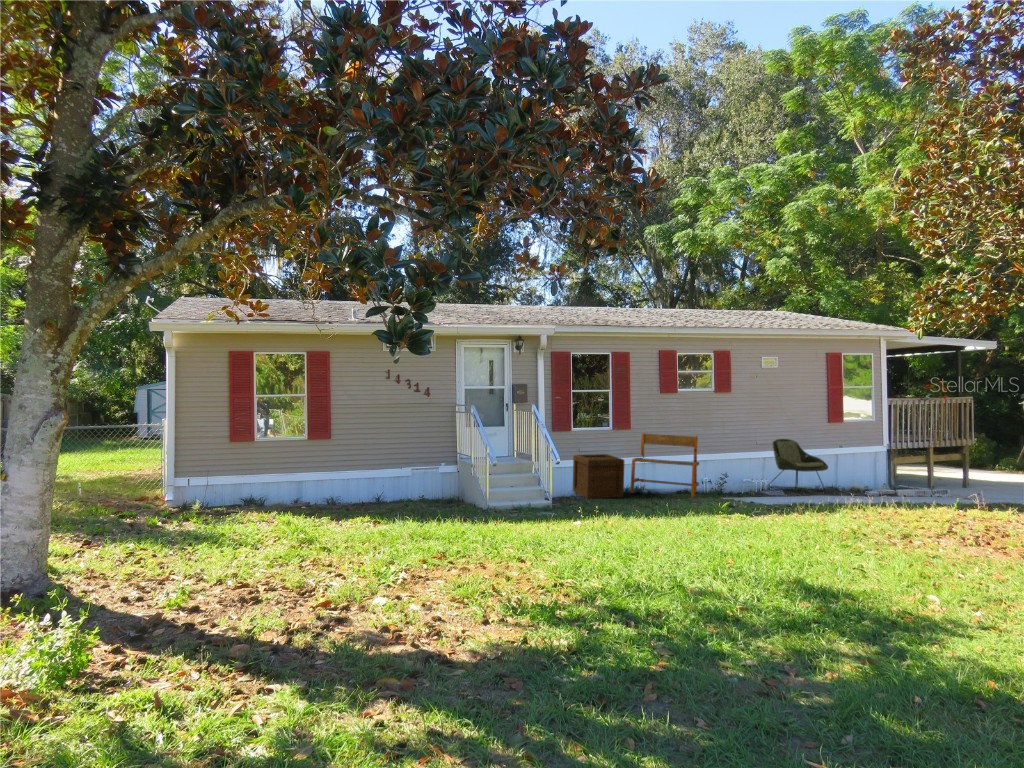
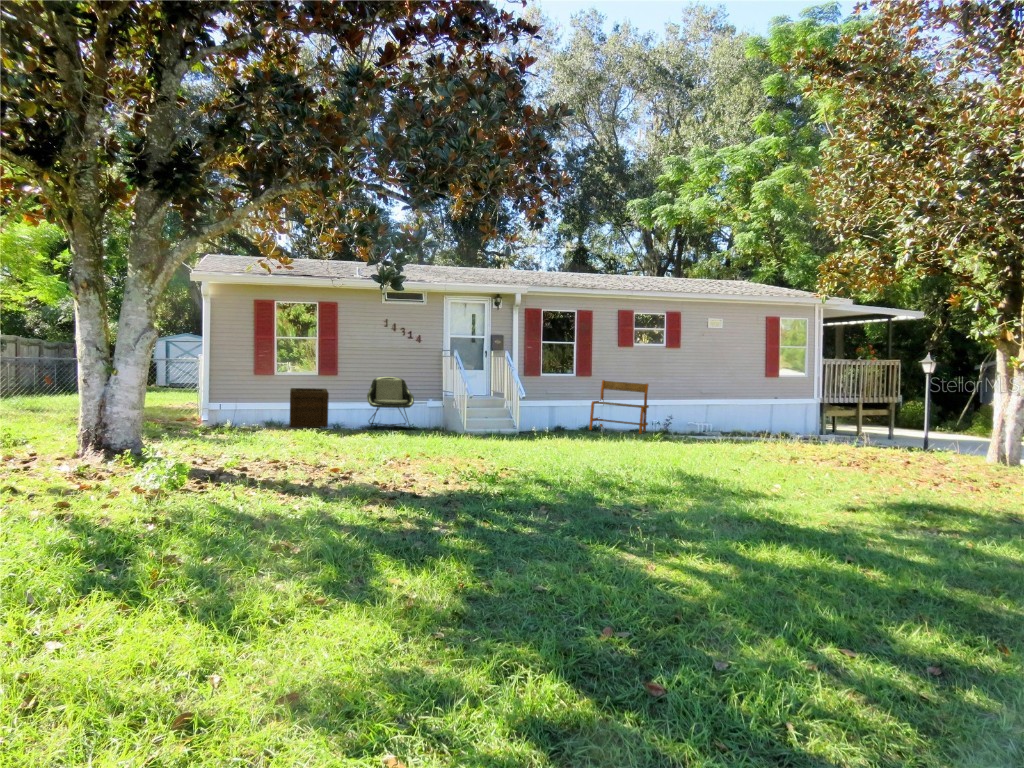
lounge chair: present [769,439,828,492] -> present [367,376,414,429]
wooden crate: present [573,454,624,498] -> present [290,388,329,427]

